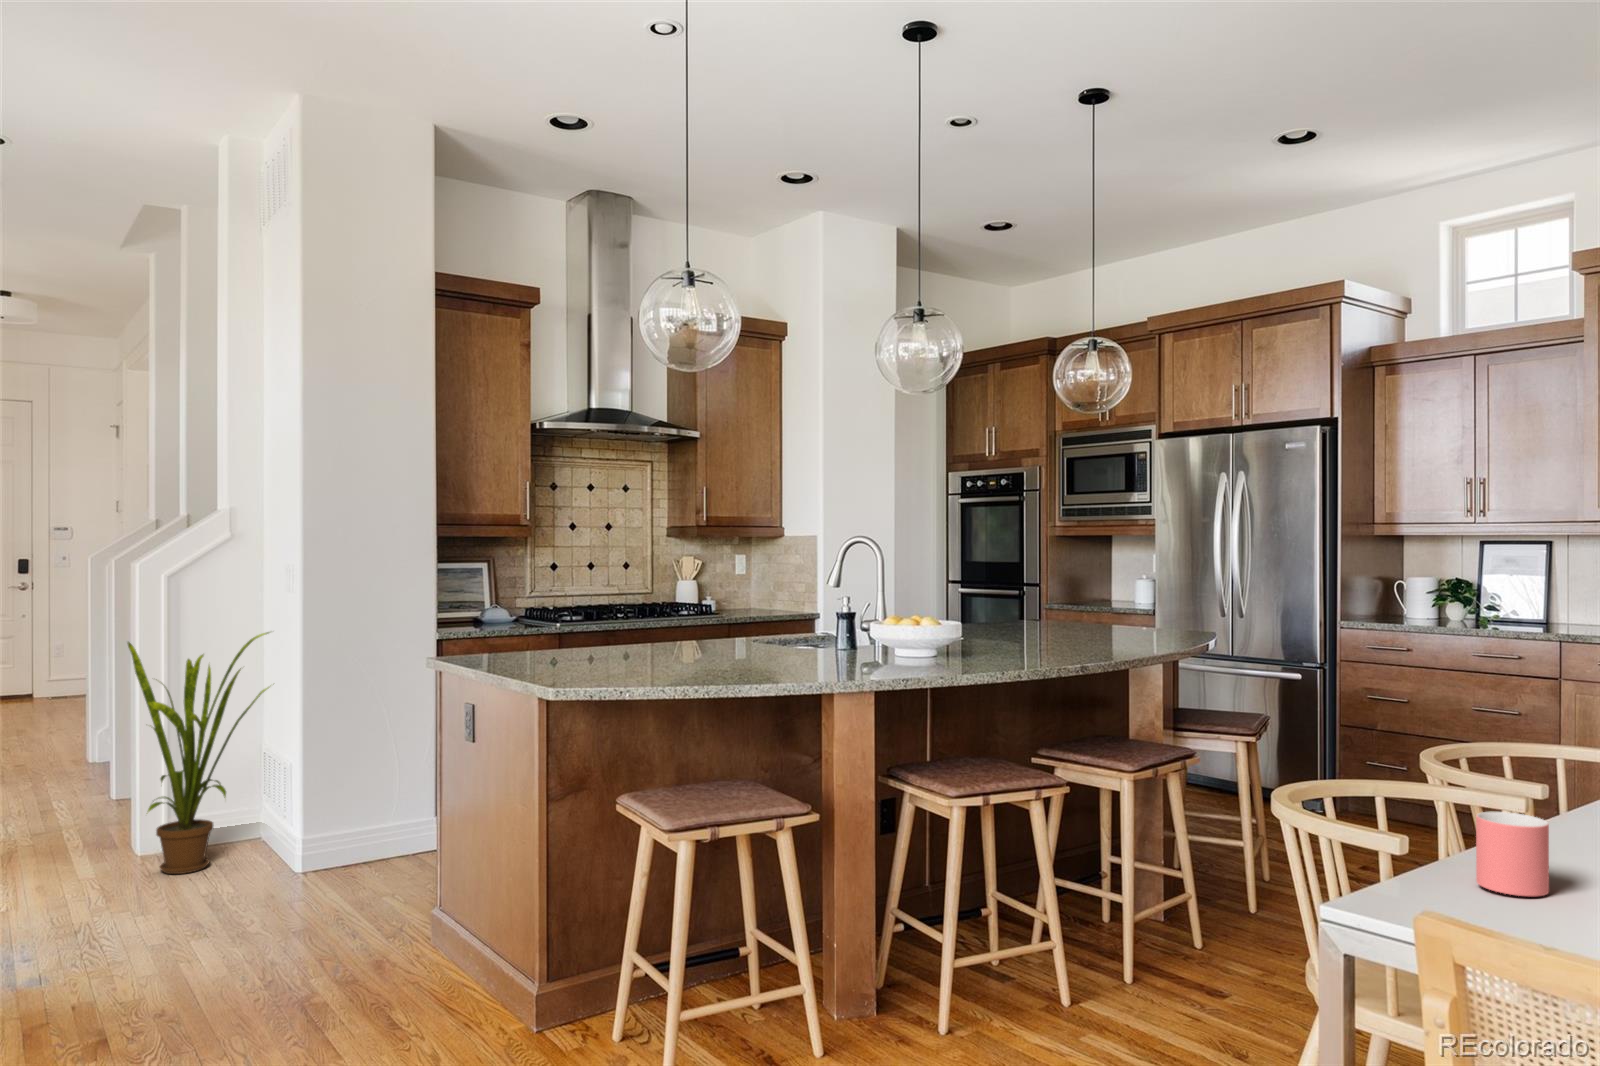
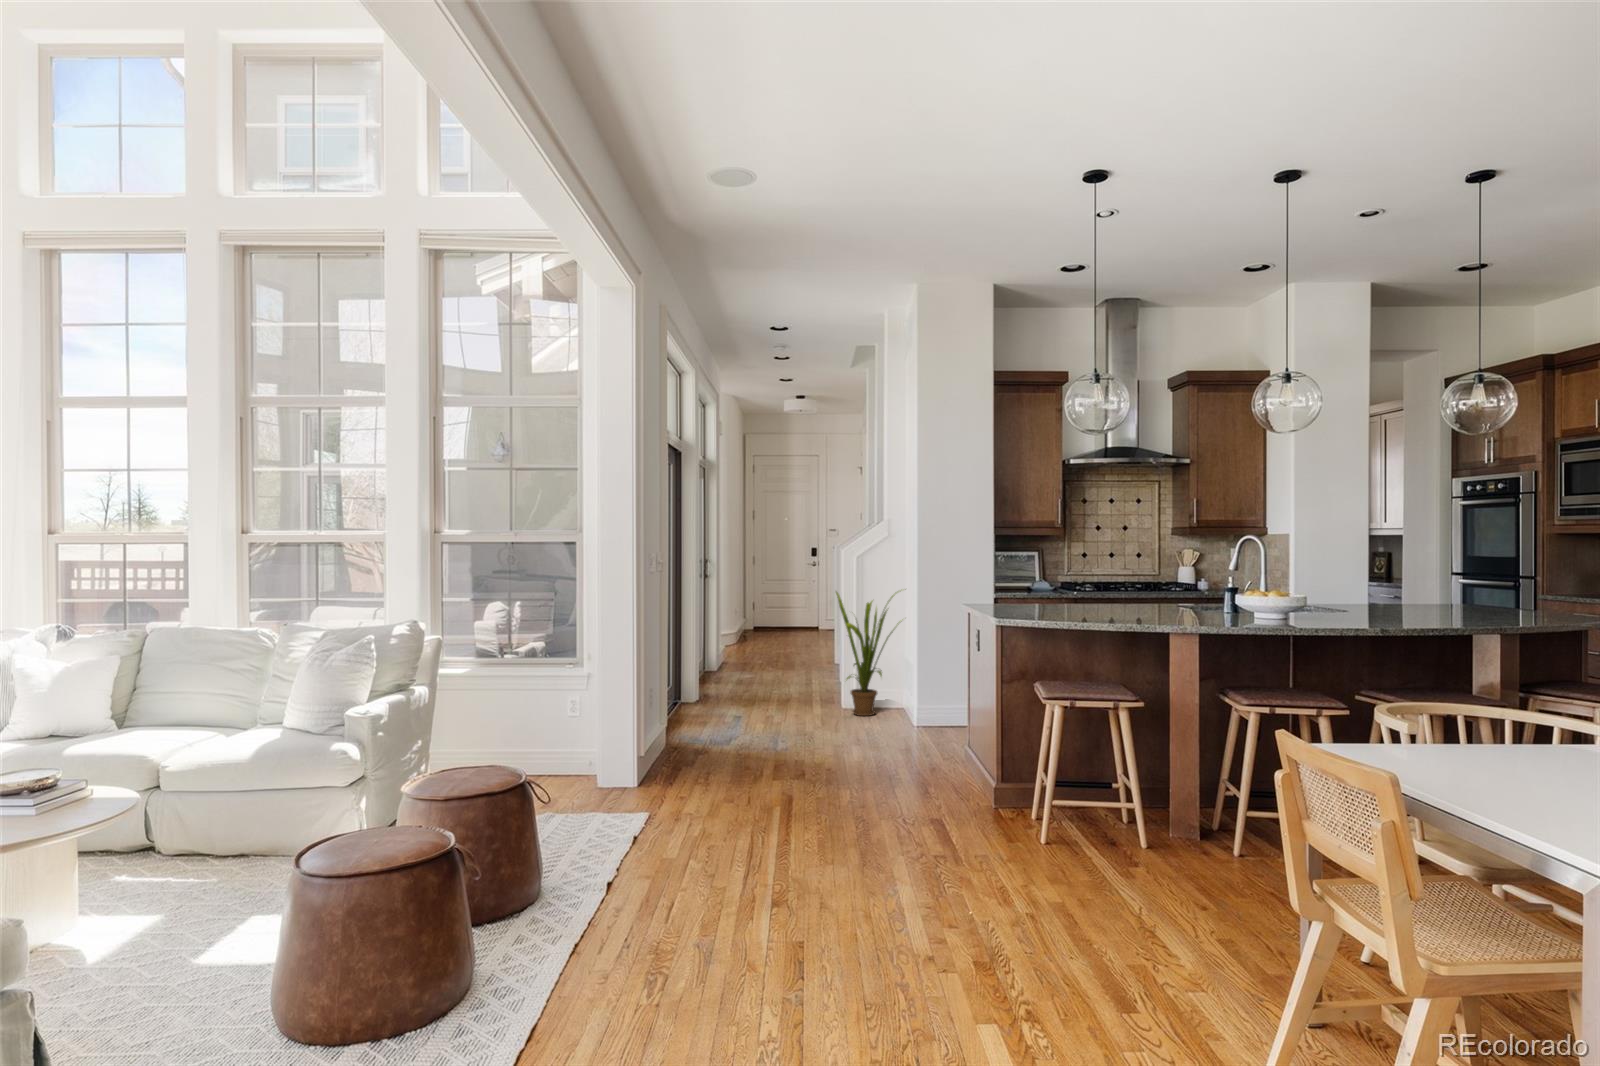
mug: present [1476,812,1549,896] -> none [1412,708,1463,757]

